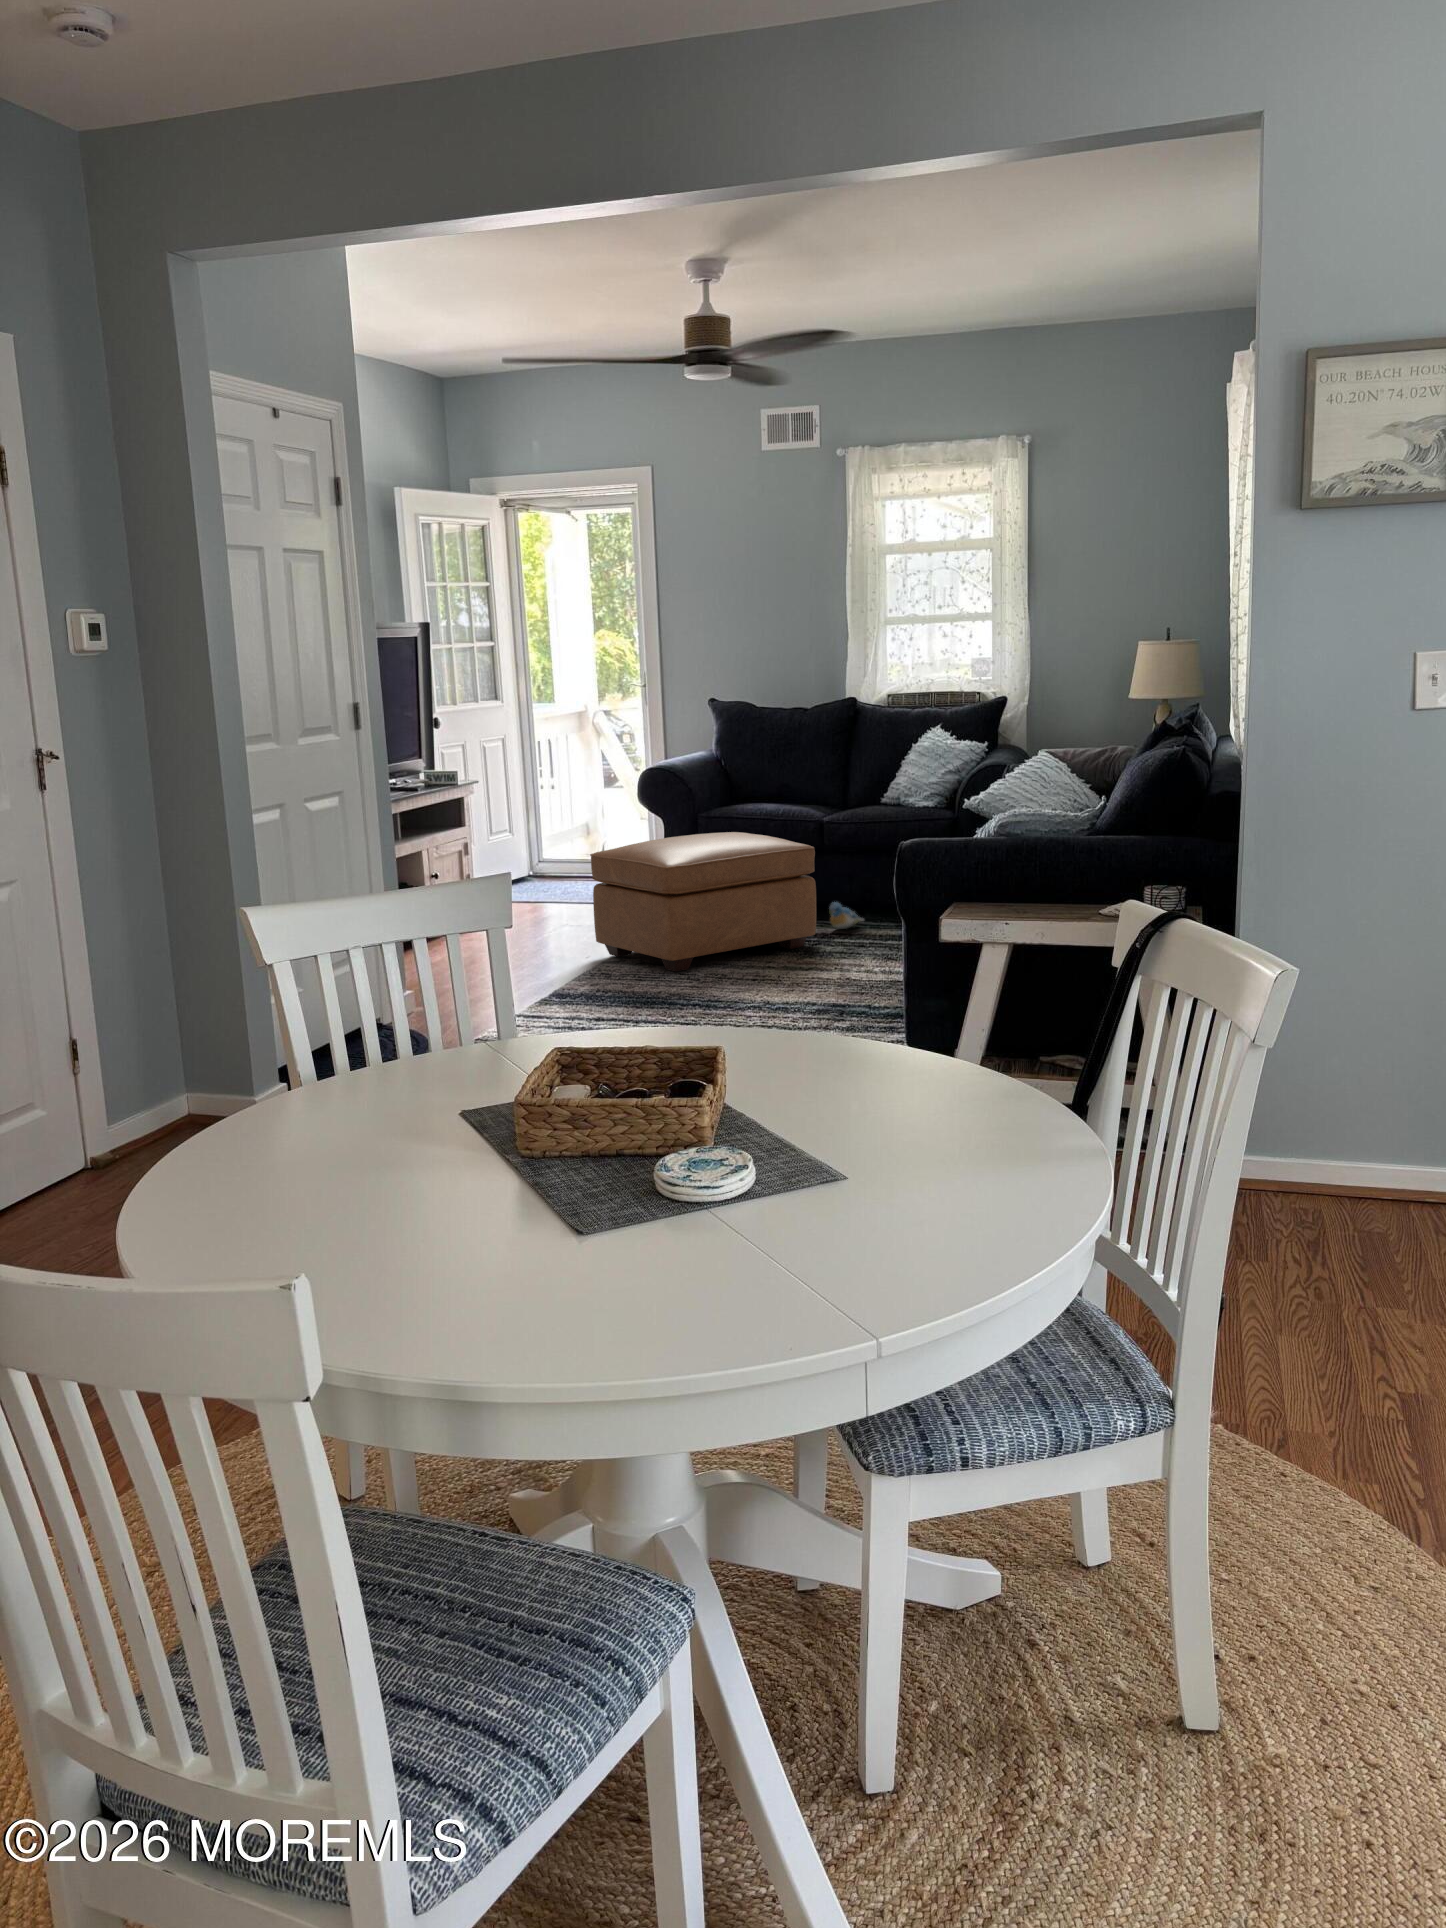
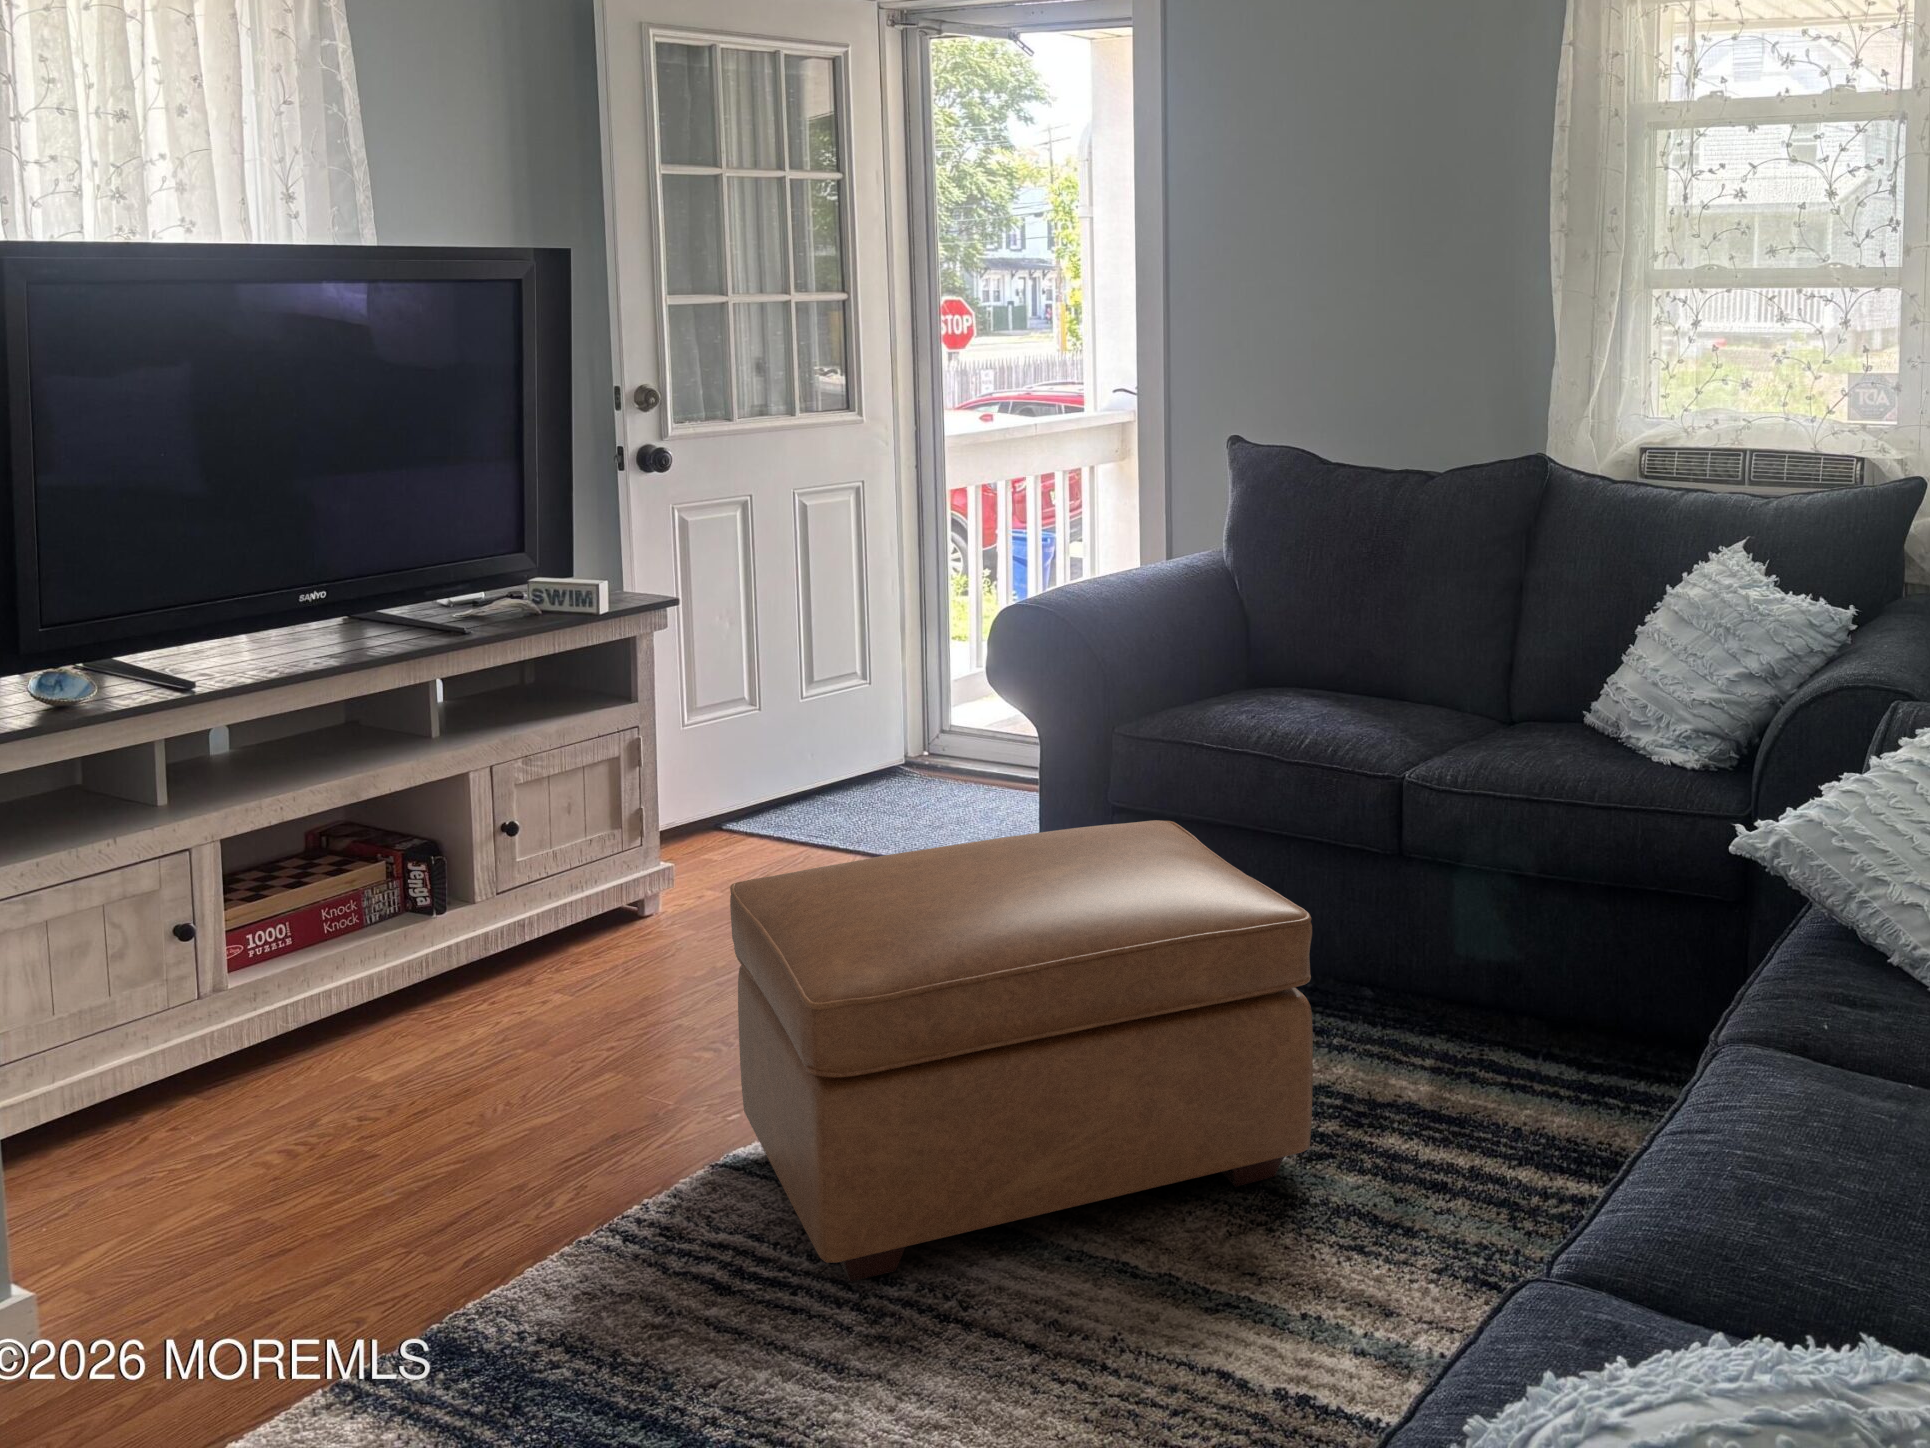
plush toy: present [829,902,863,929] -> none [1381,1027,1480,1097]

